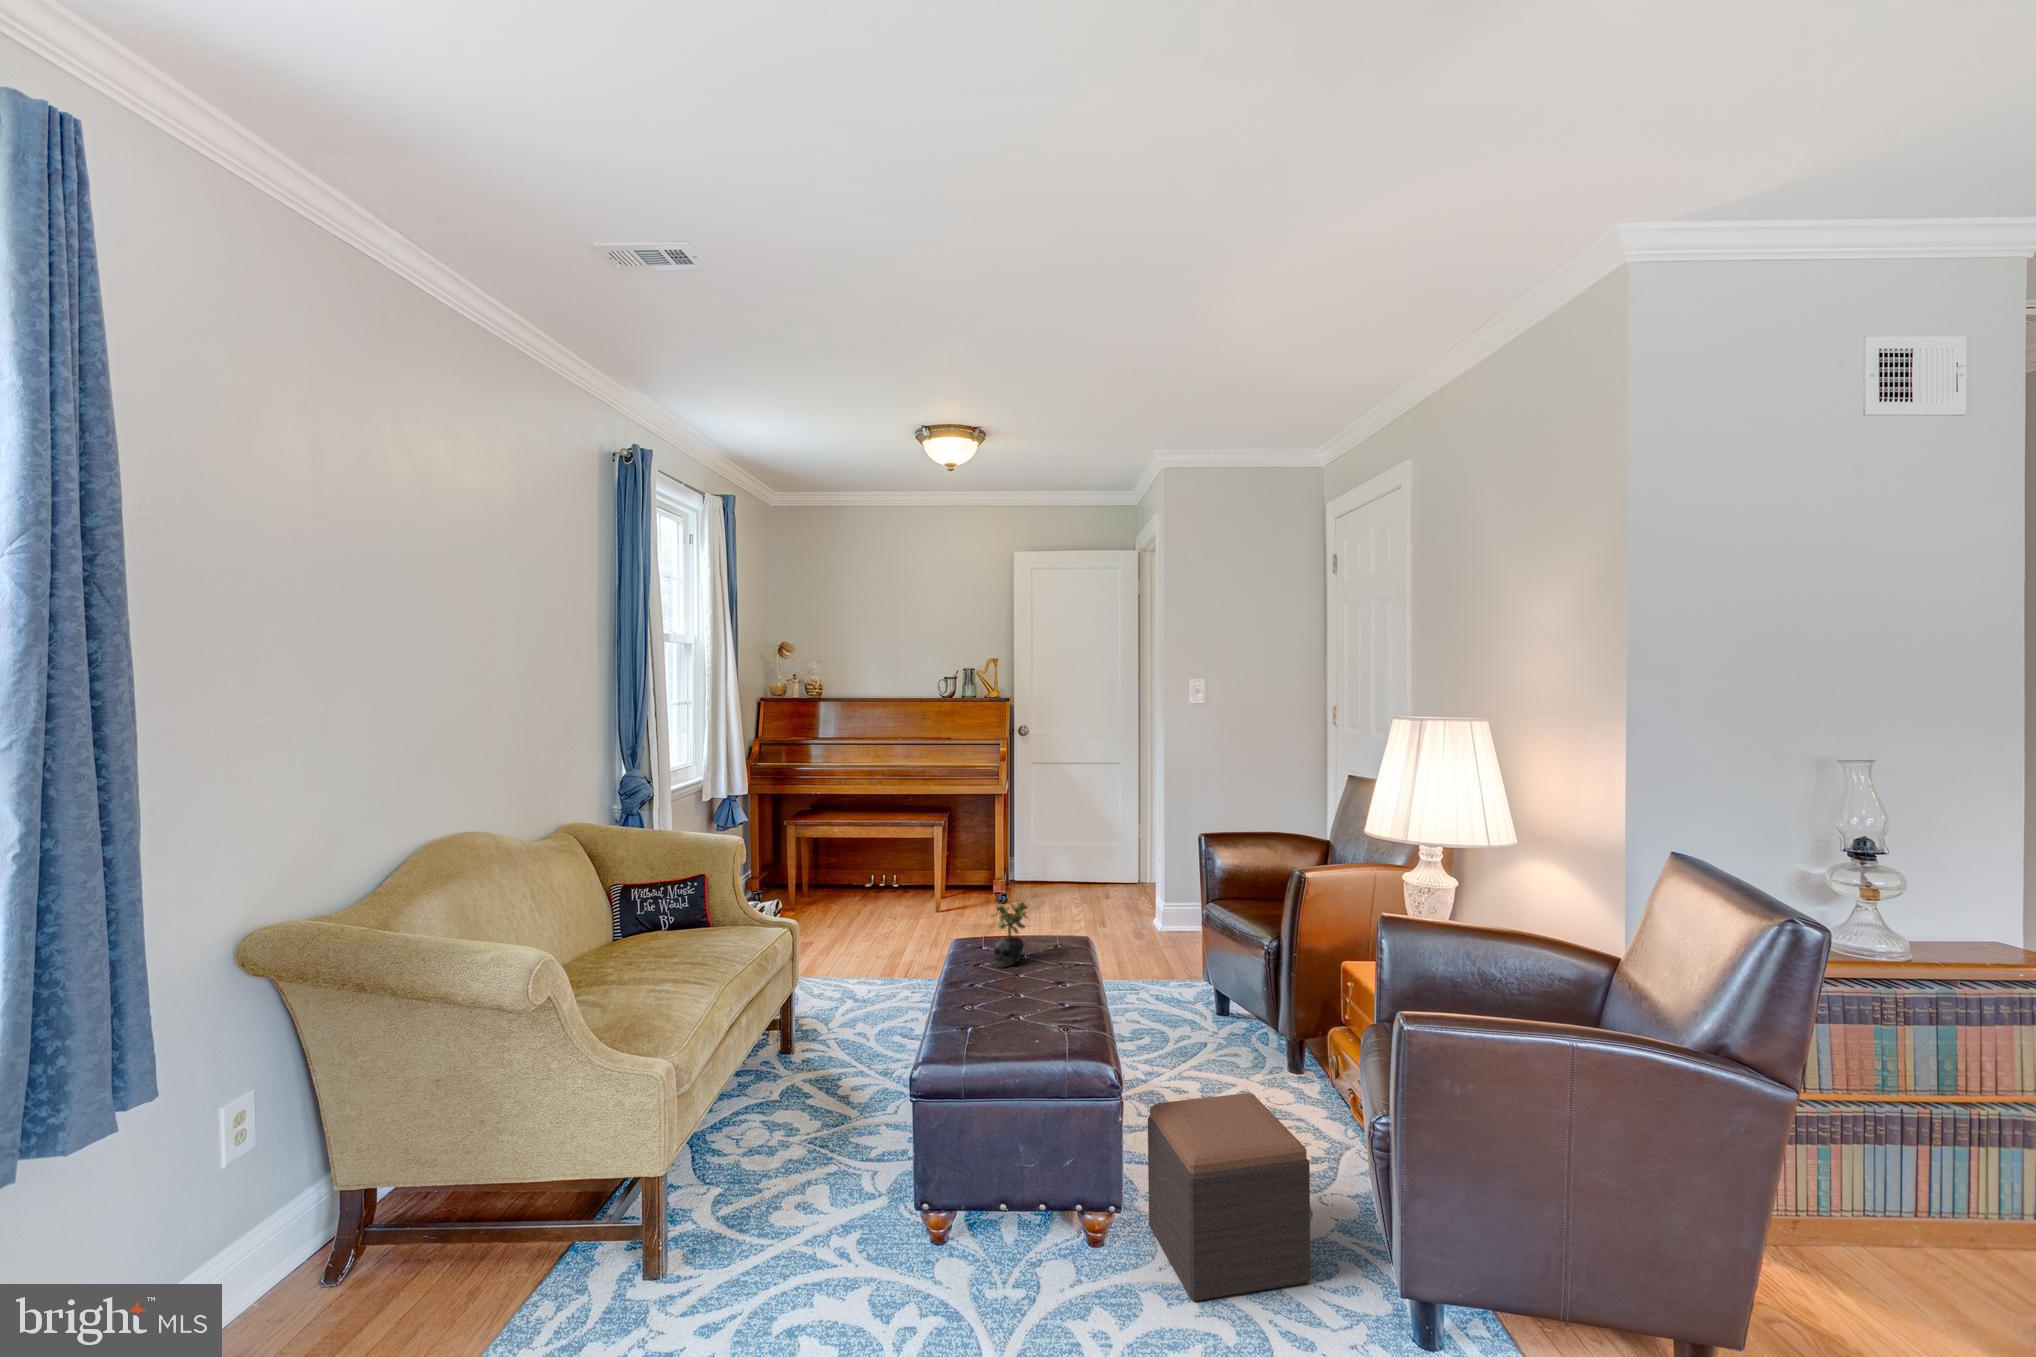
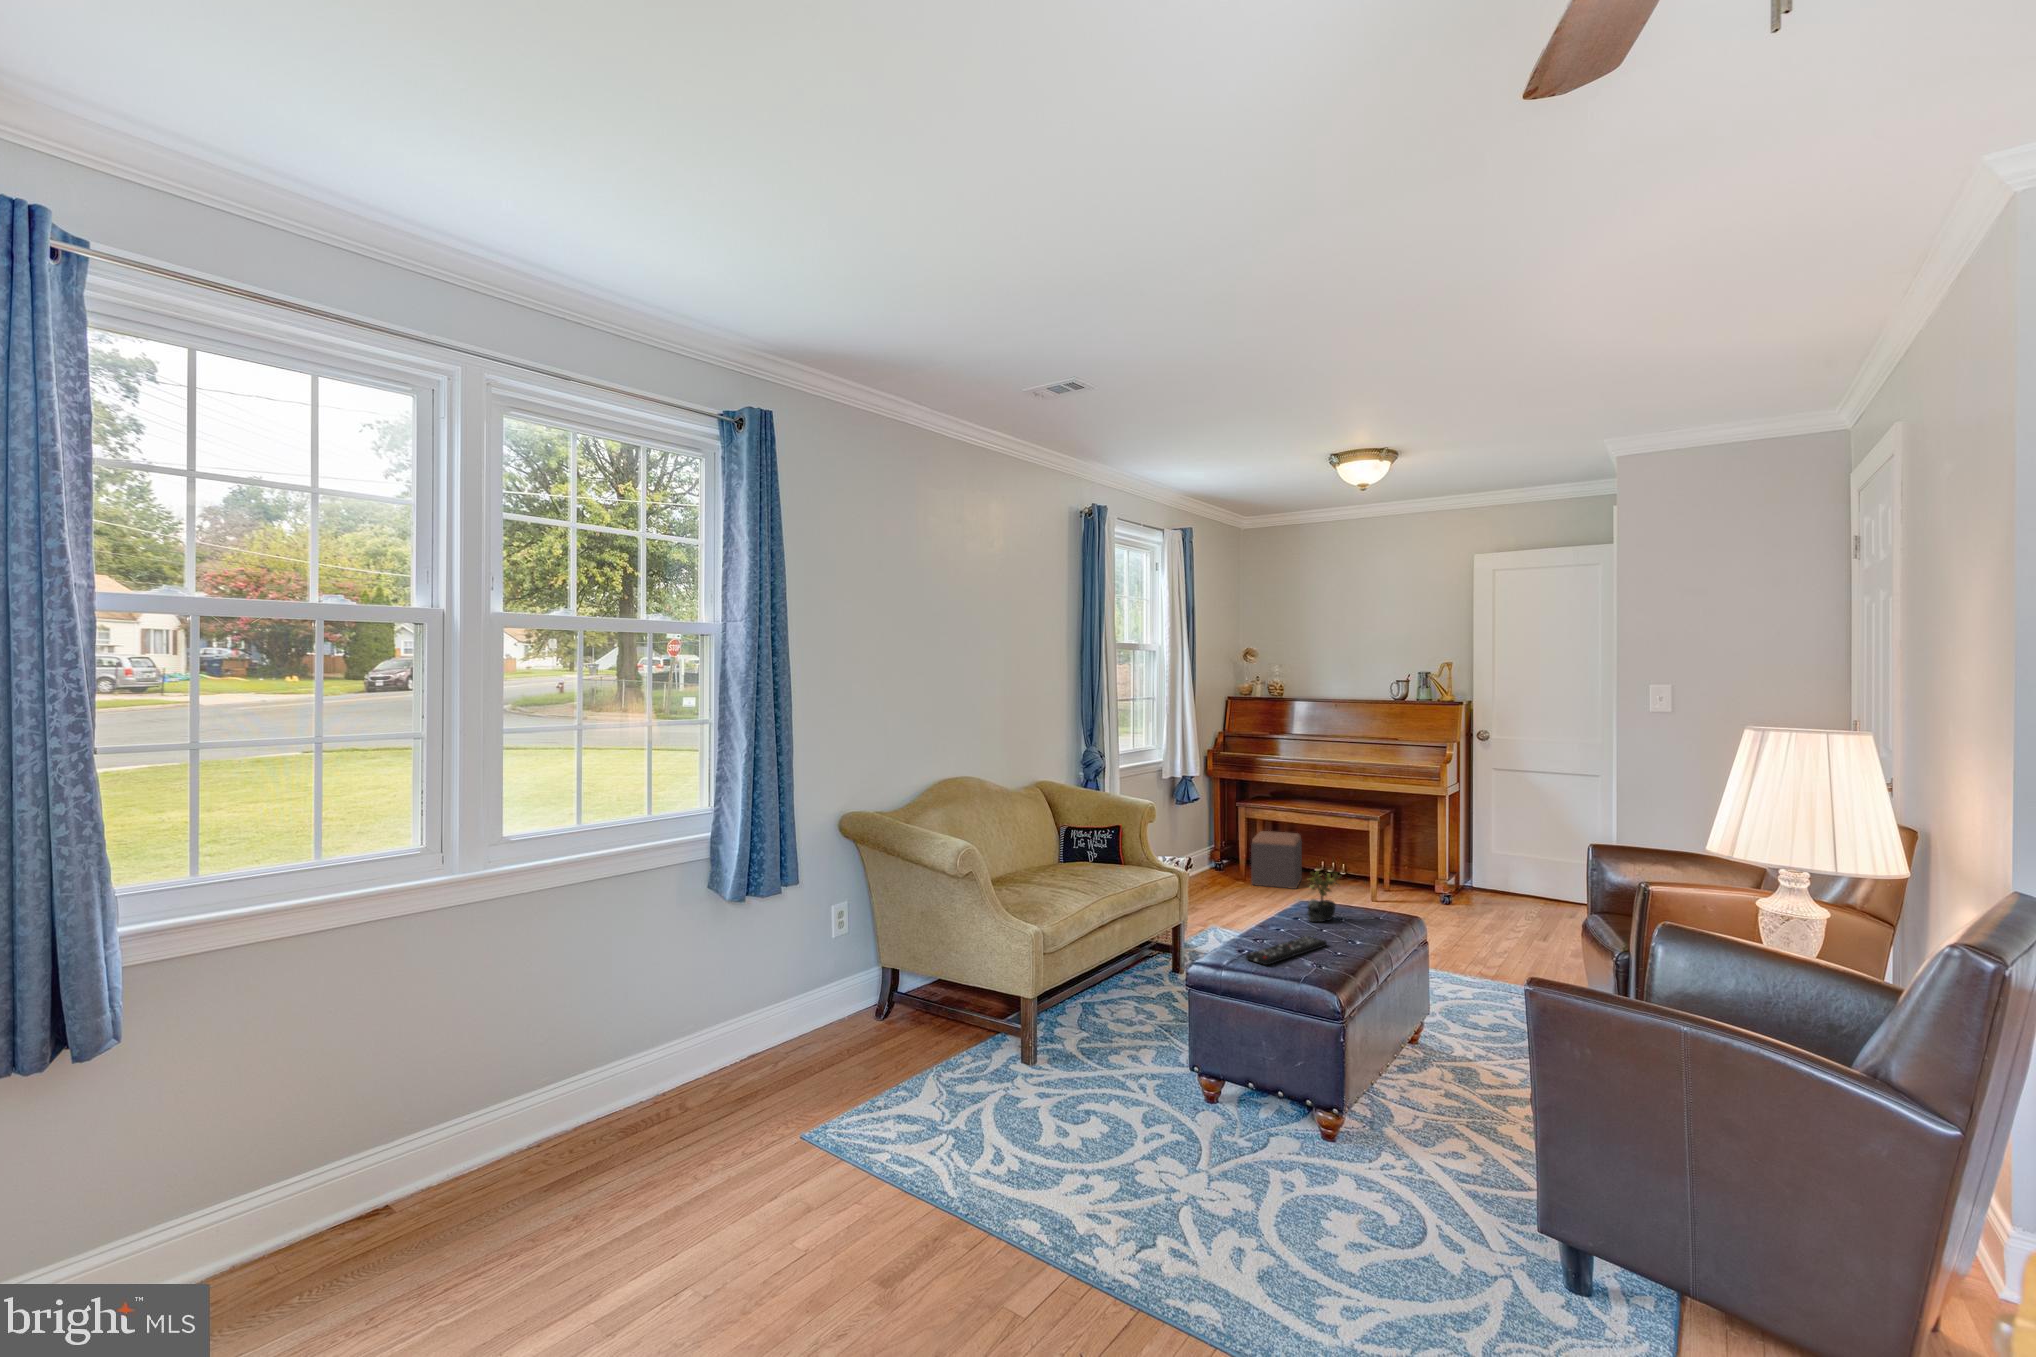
remote control: none [980,989,1046,1045] -> present [1246,936,1327,965]
footstool: present [1148,1093,1311,1301] -> present [1251,831,1302,889]

